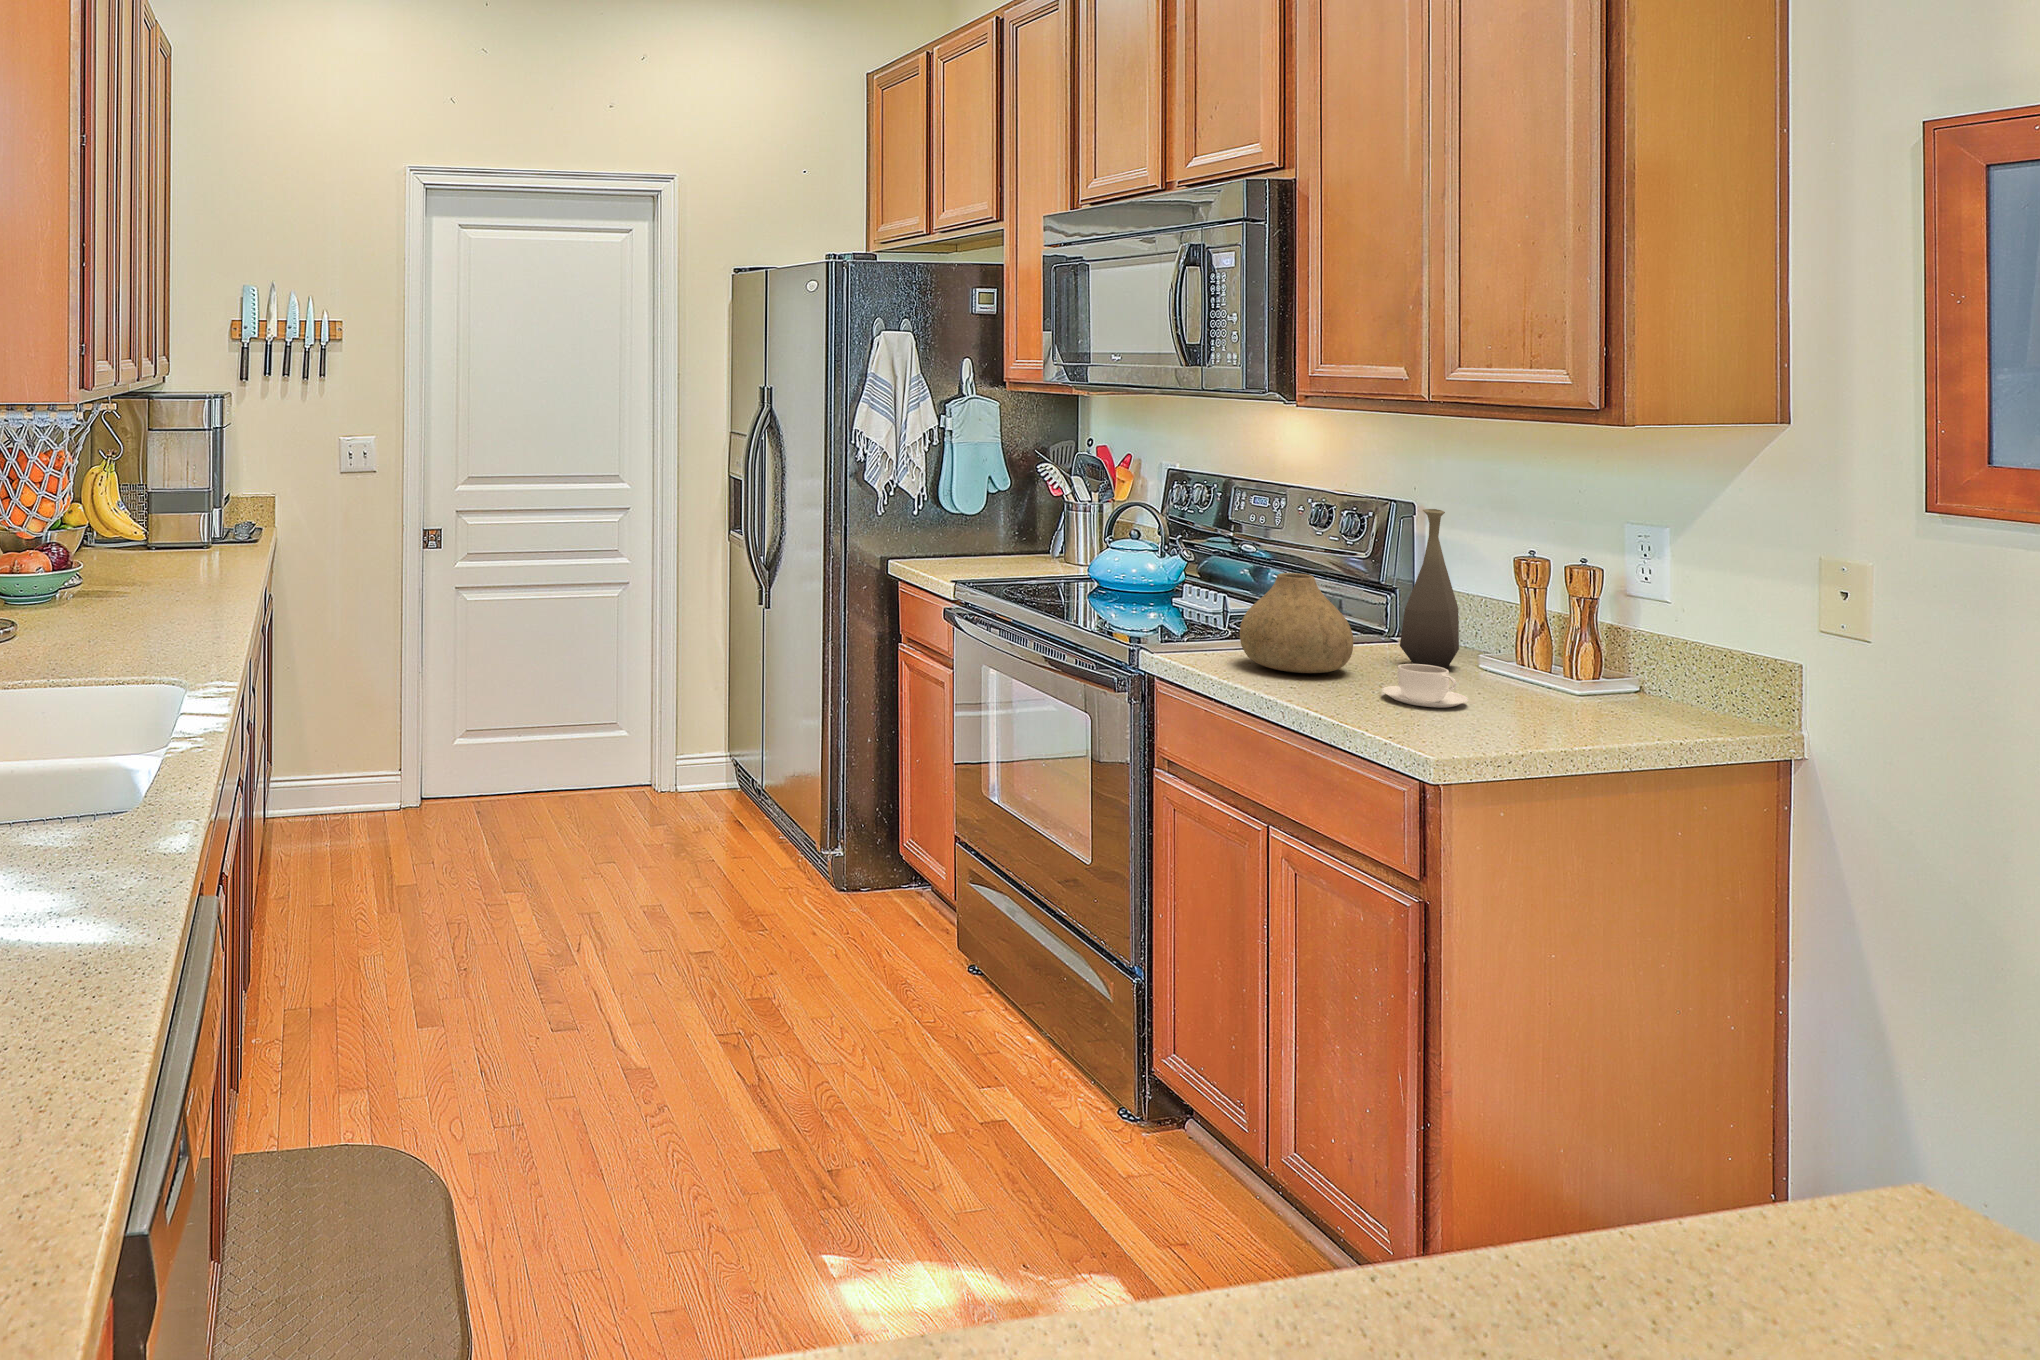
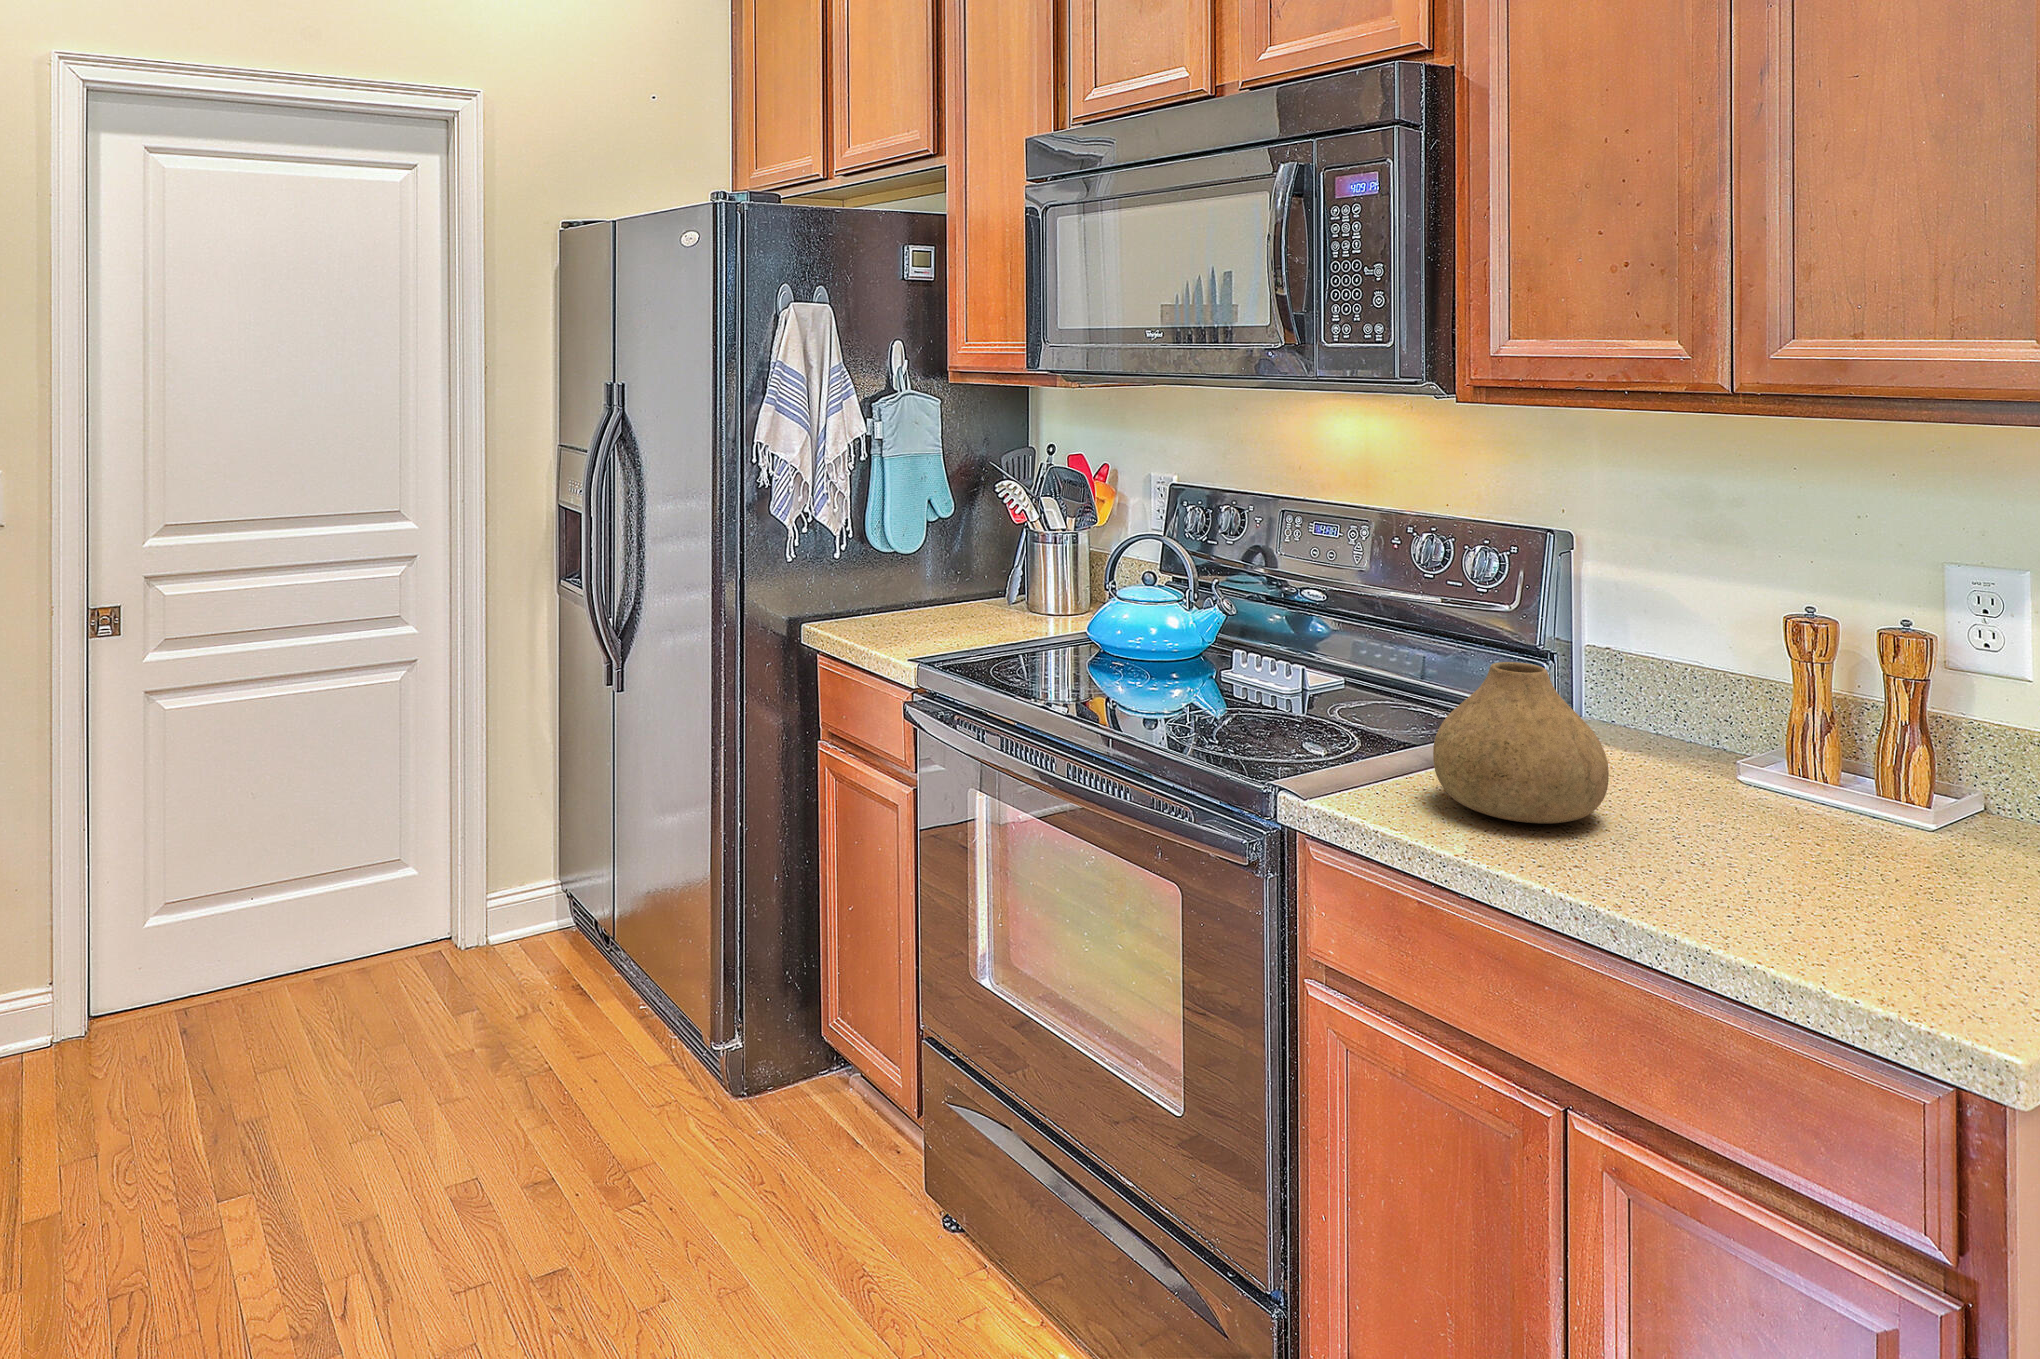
bottle: present [1400,509,1459,669] -> none [1625,552,1715,789]
coffee cup: present [1382,664,1468,708] -> none [1699,809,1842,887]

